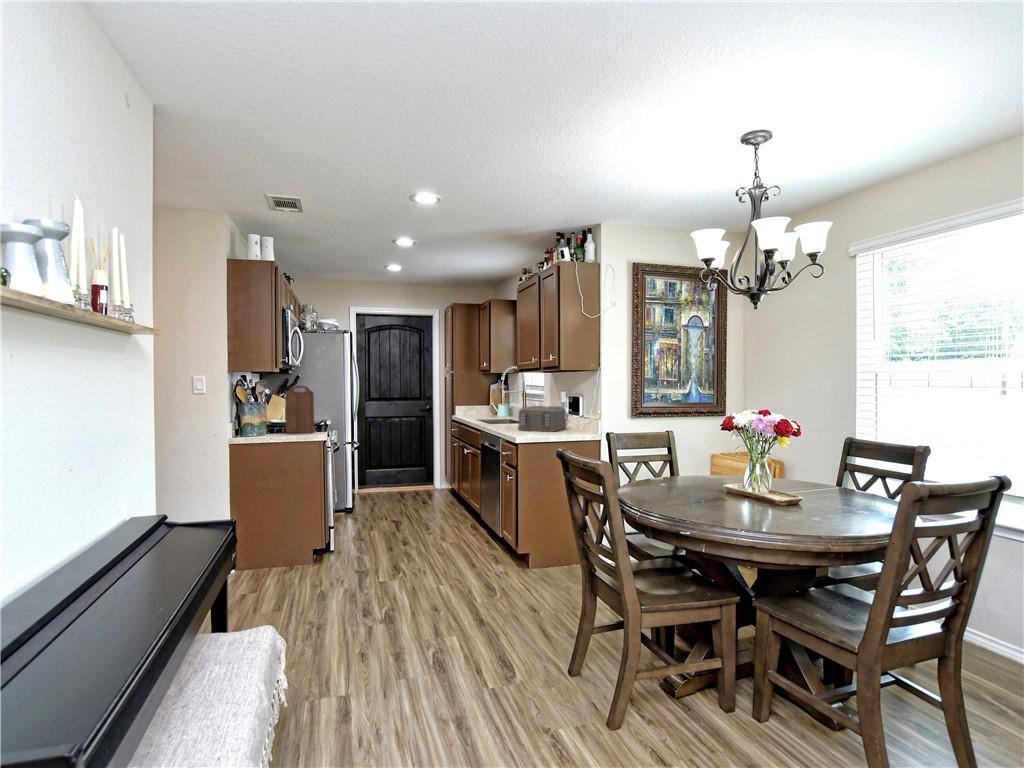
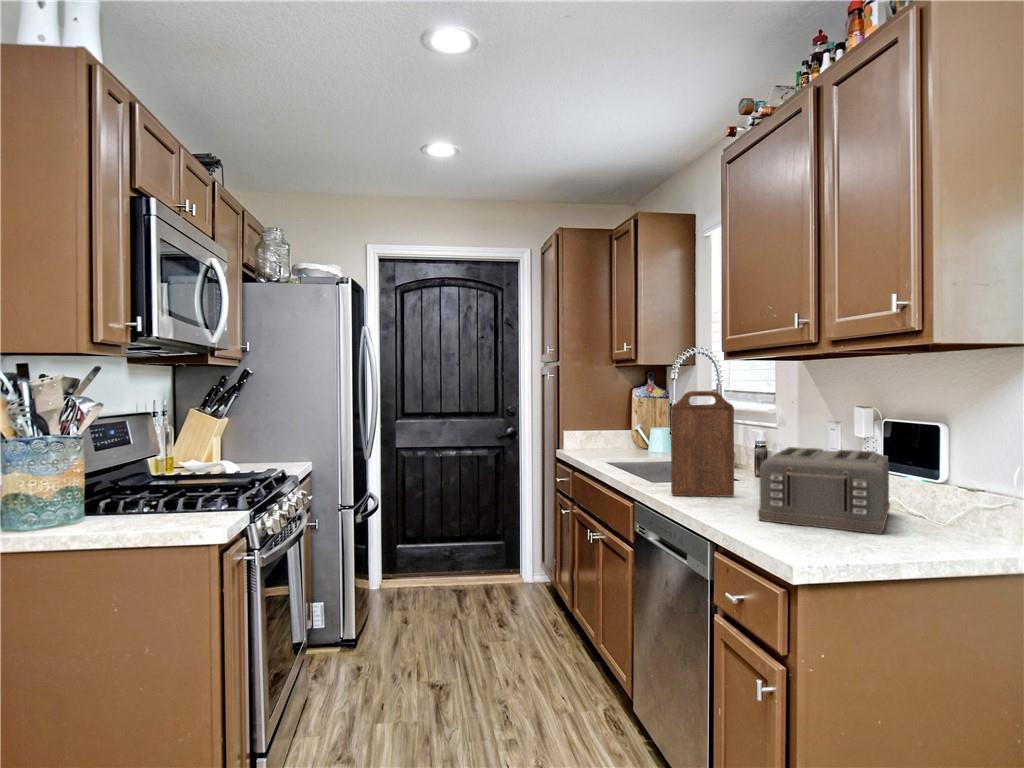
cutting board: present [285,386,314,433] -> present [671,391,734,496]

